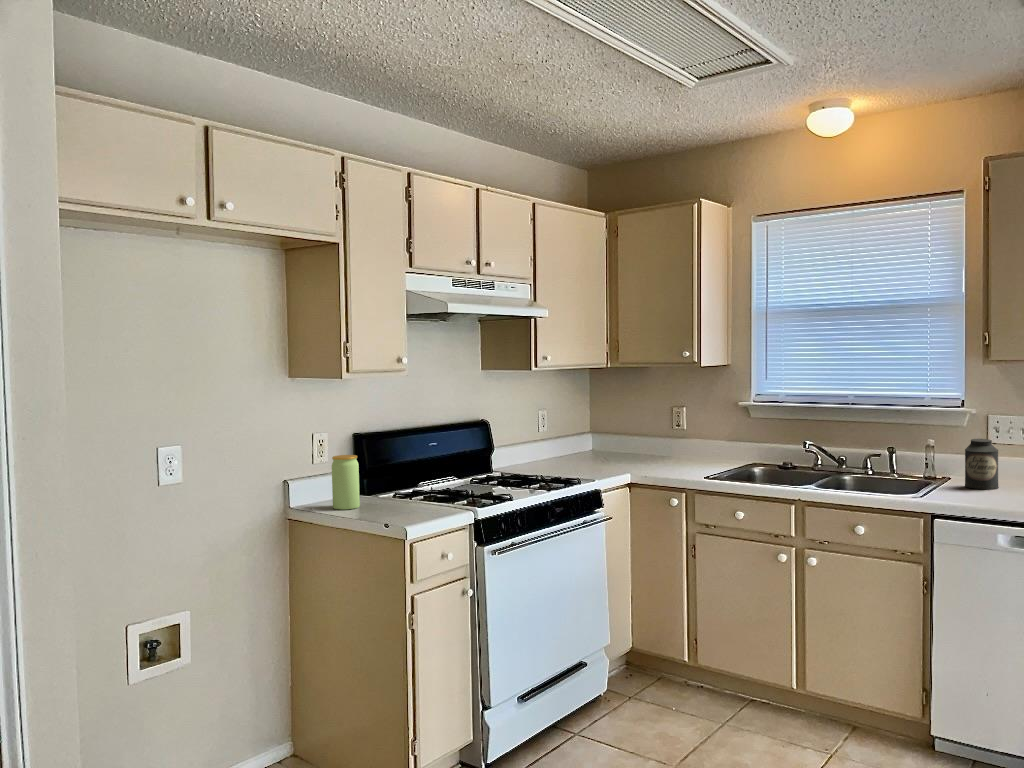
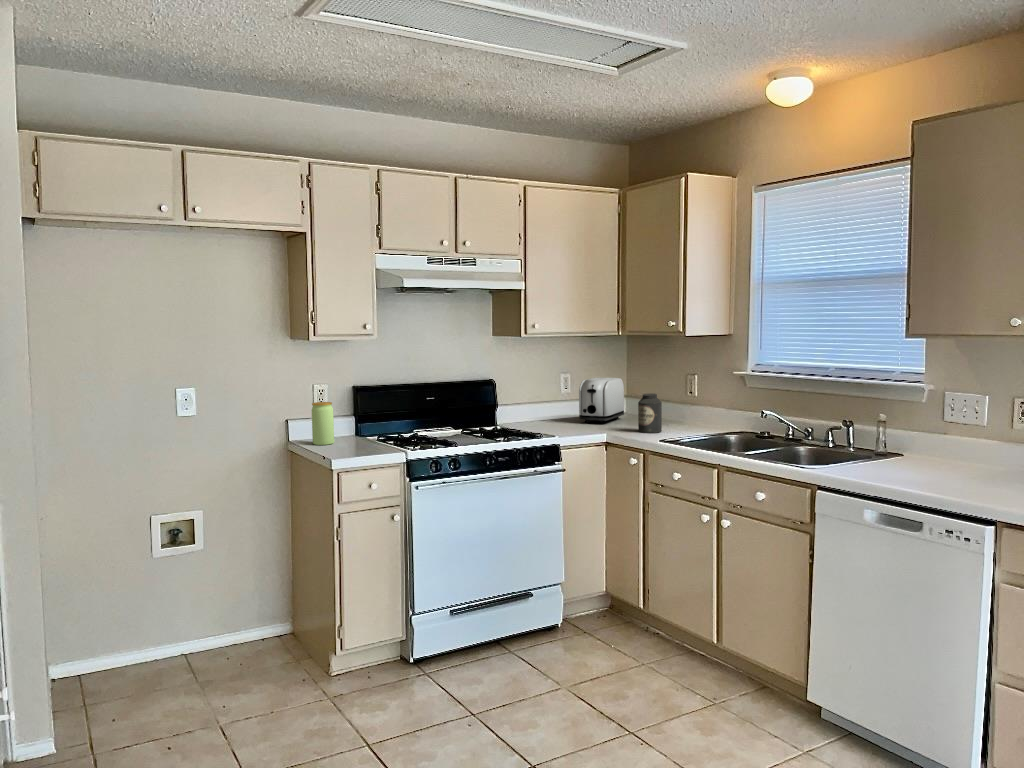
toaster: none [575,414,609,464] -> present [579,378,624,424]
canister: present [965,439,998,489] -> present [638,393,662,433]

